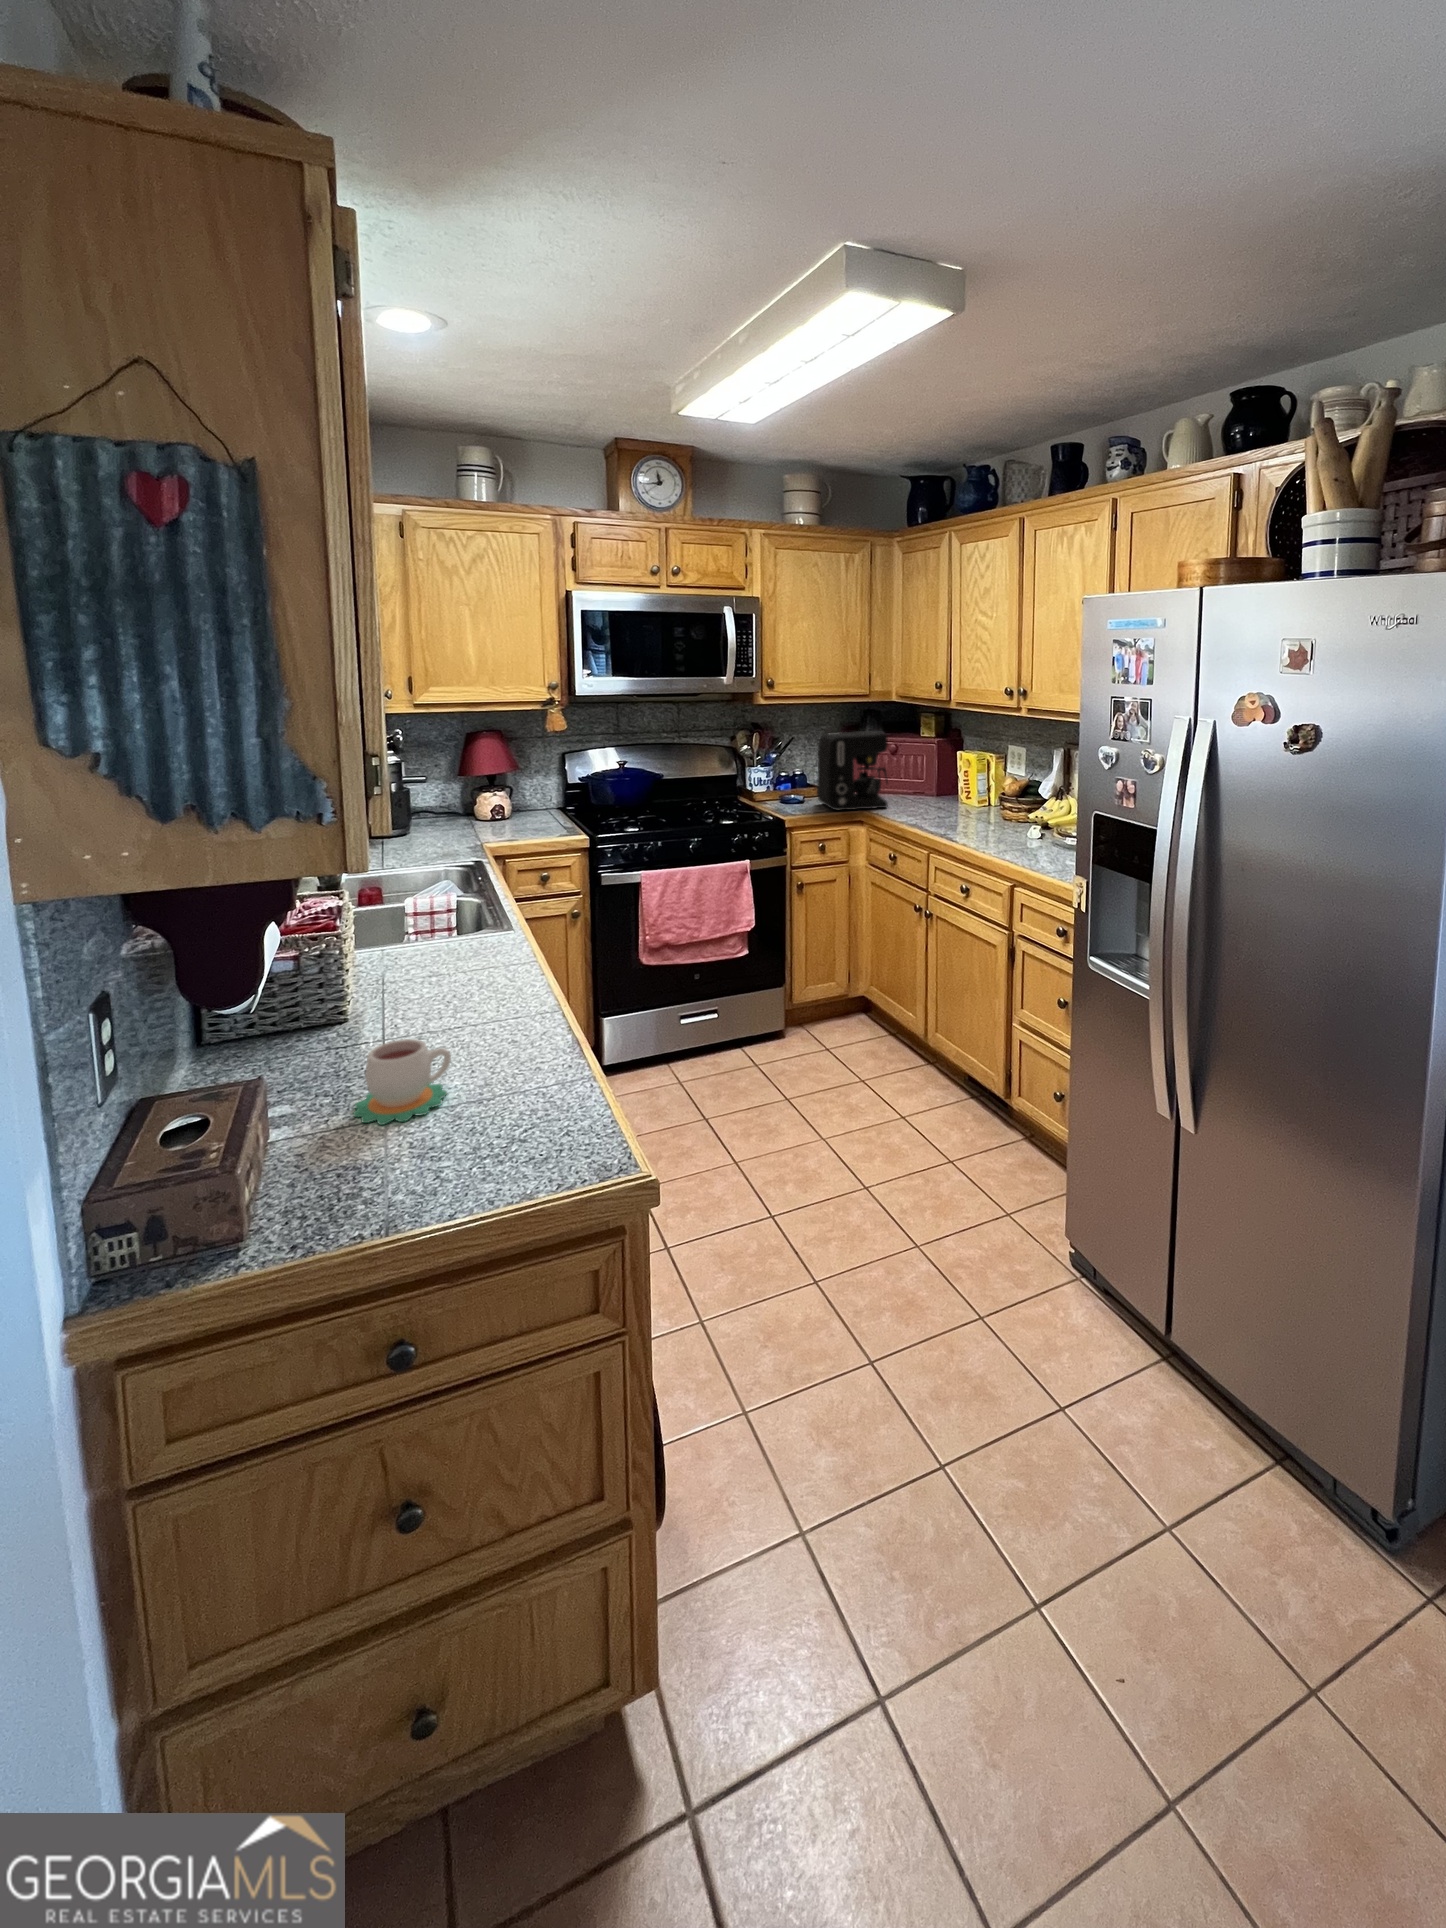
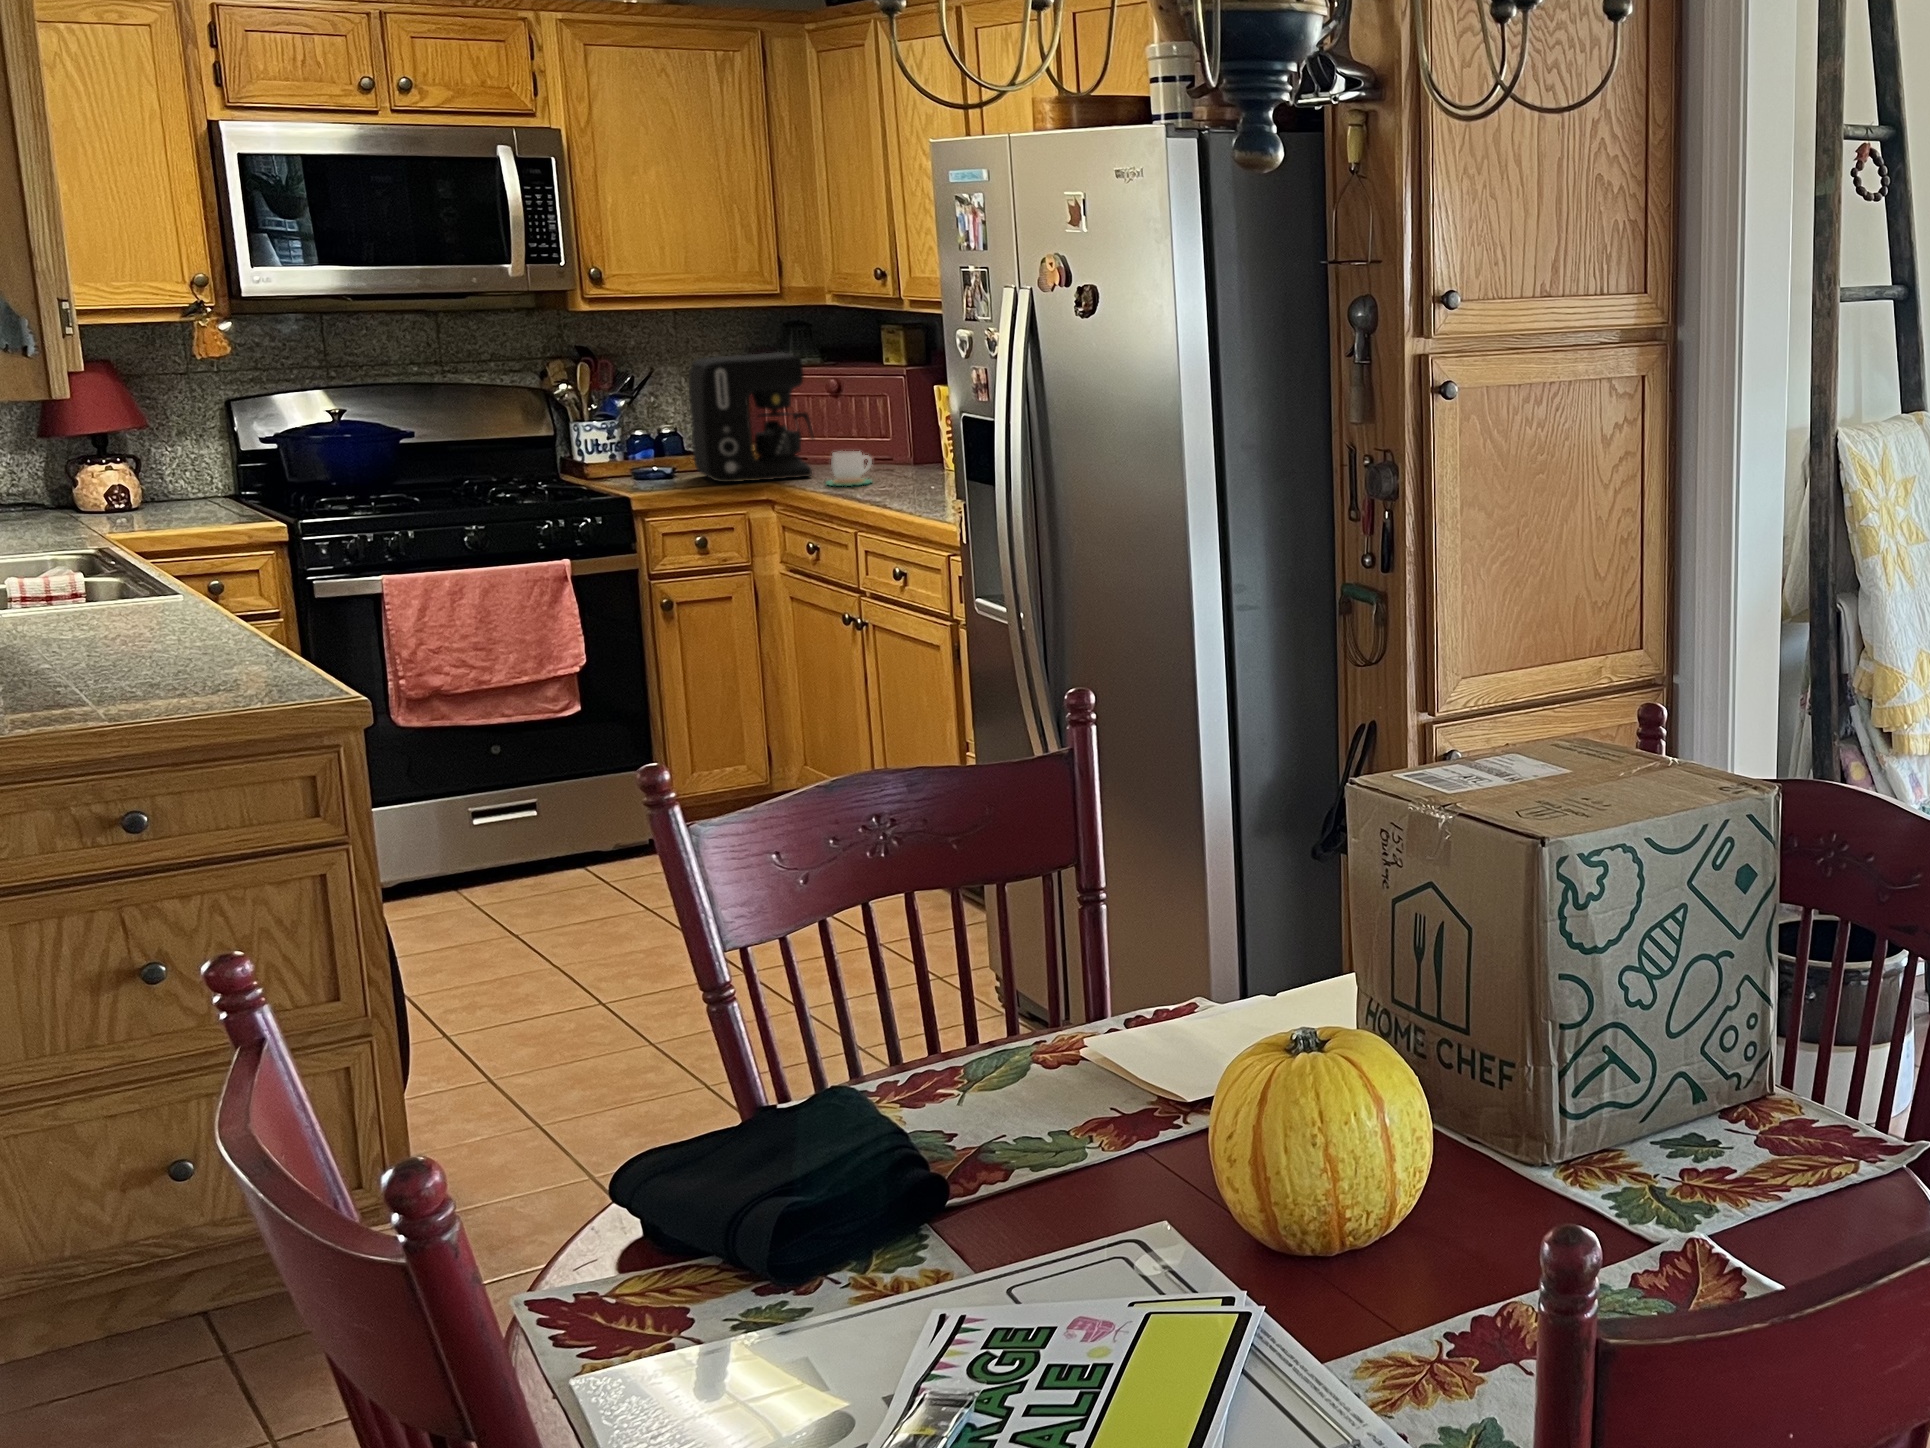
mug: present [353,1039,451,1125] -> present [826,451,872,486]

